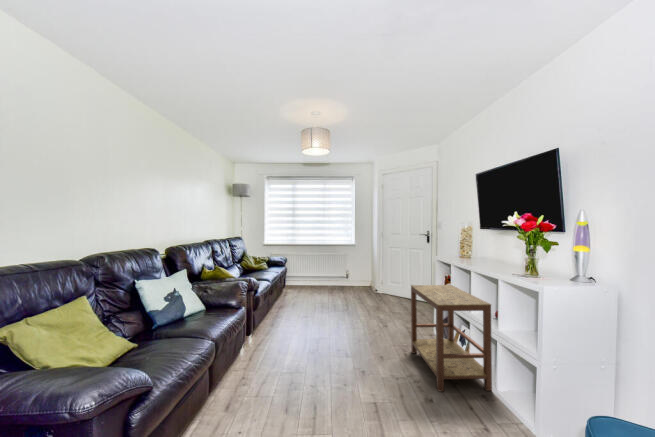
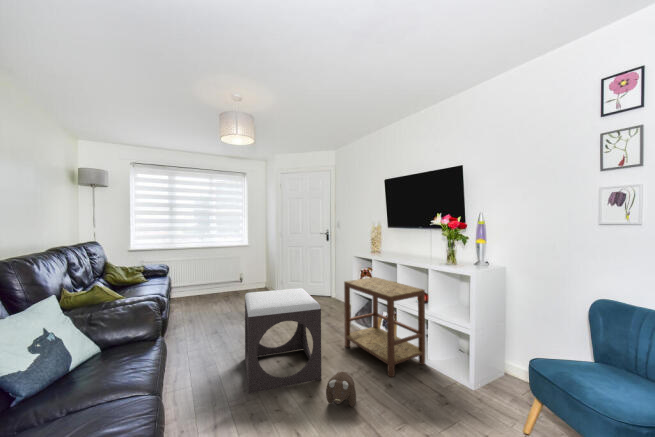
footstool: none [303,285,370,373] -> present [245,288,321,394]
plush toy: none [354,368,388,403] -> present [326,372,356,407]

